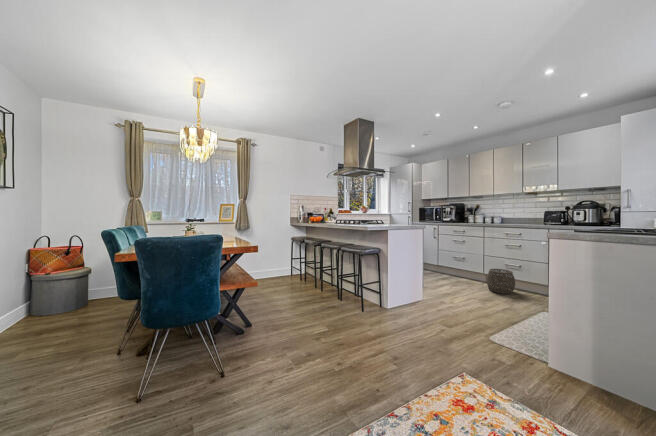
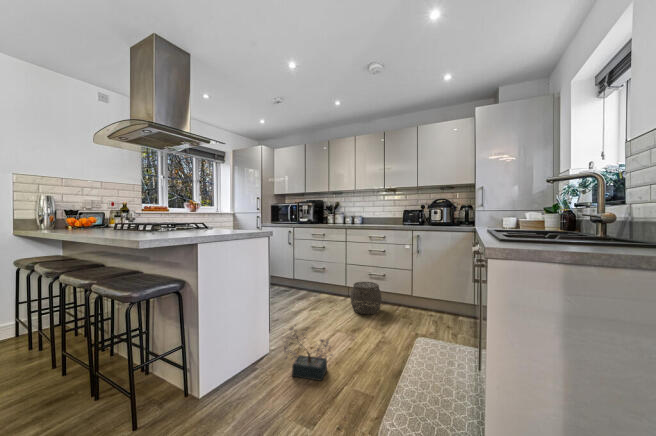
decorative plant: none [434,283,468,316] -> present [284,327,333,380]

